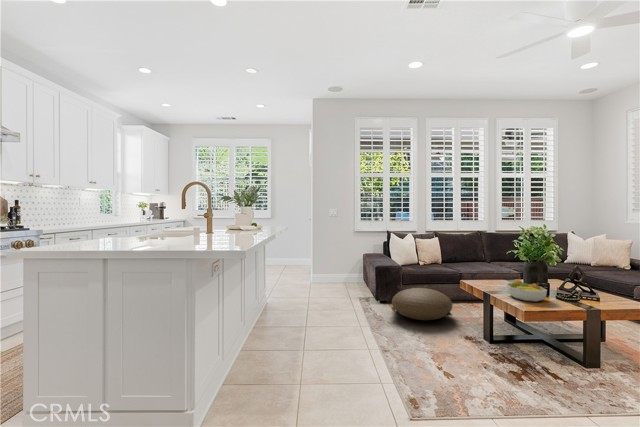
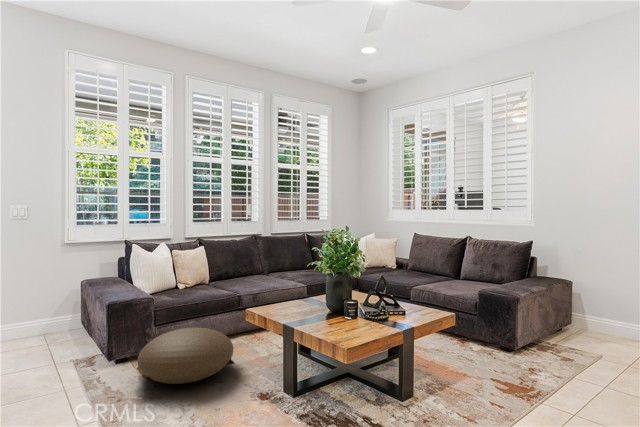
fruit bowl: present [506,279,547,302] -> none [308,300,357,329]

